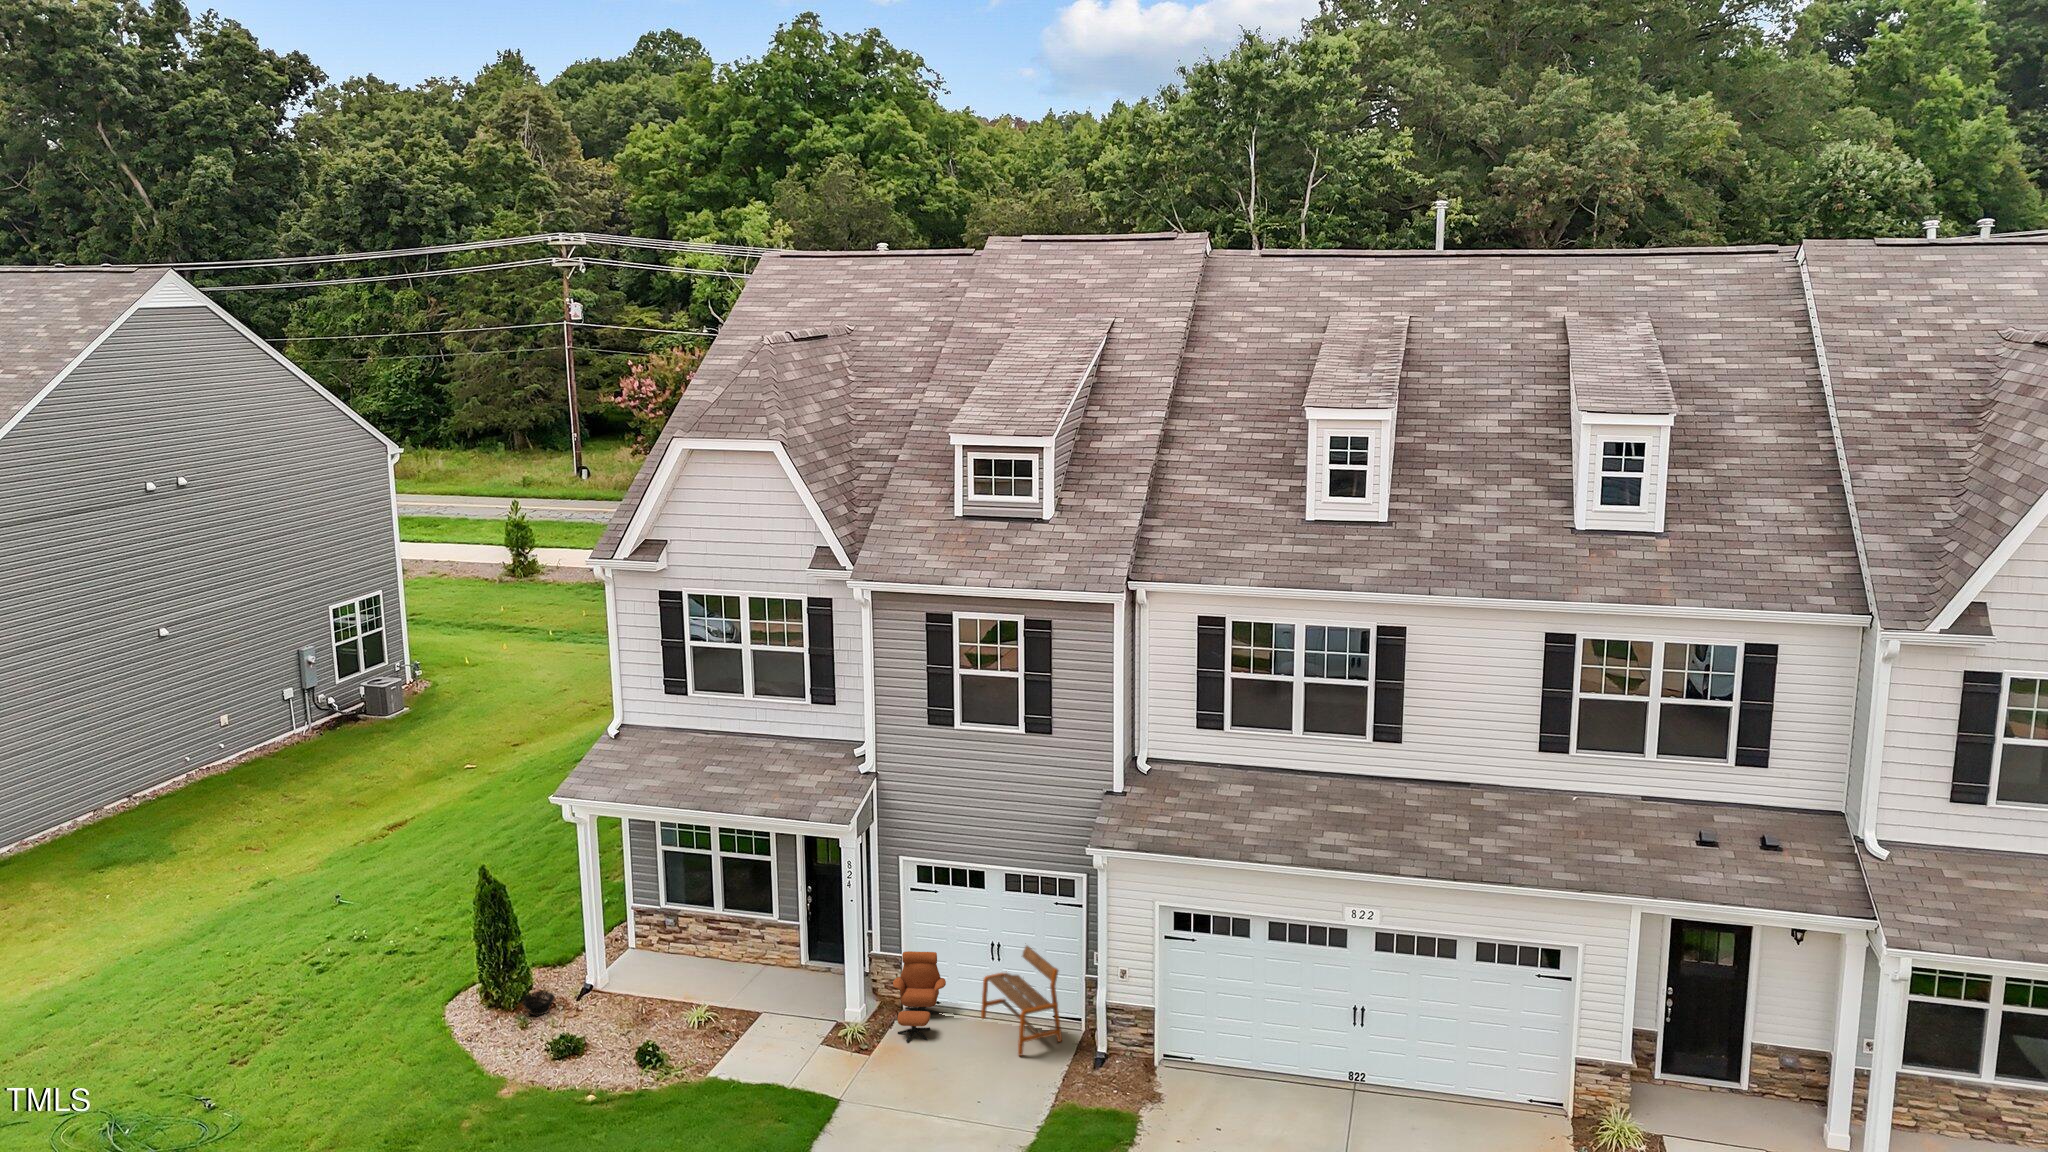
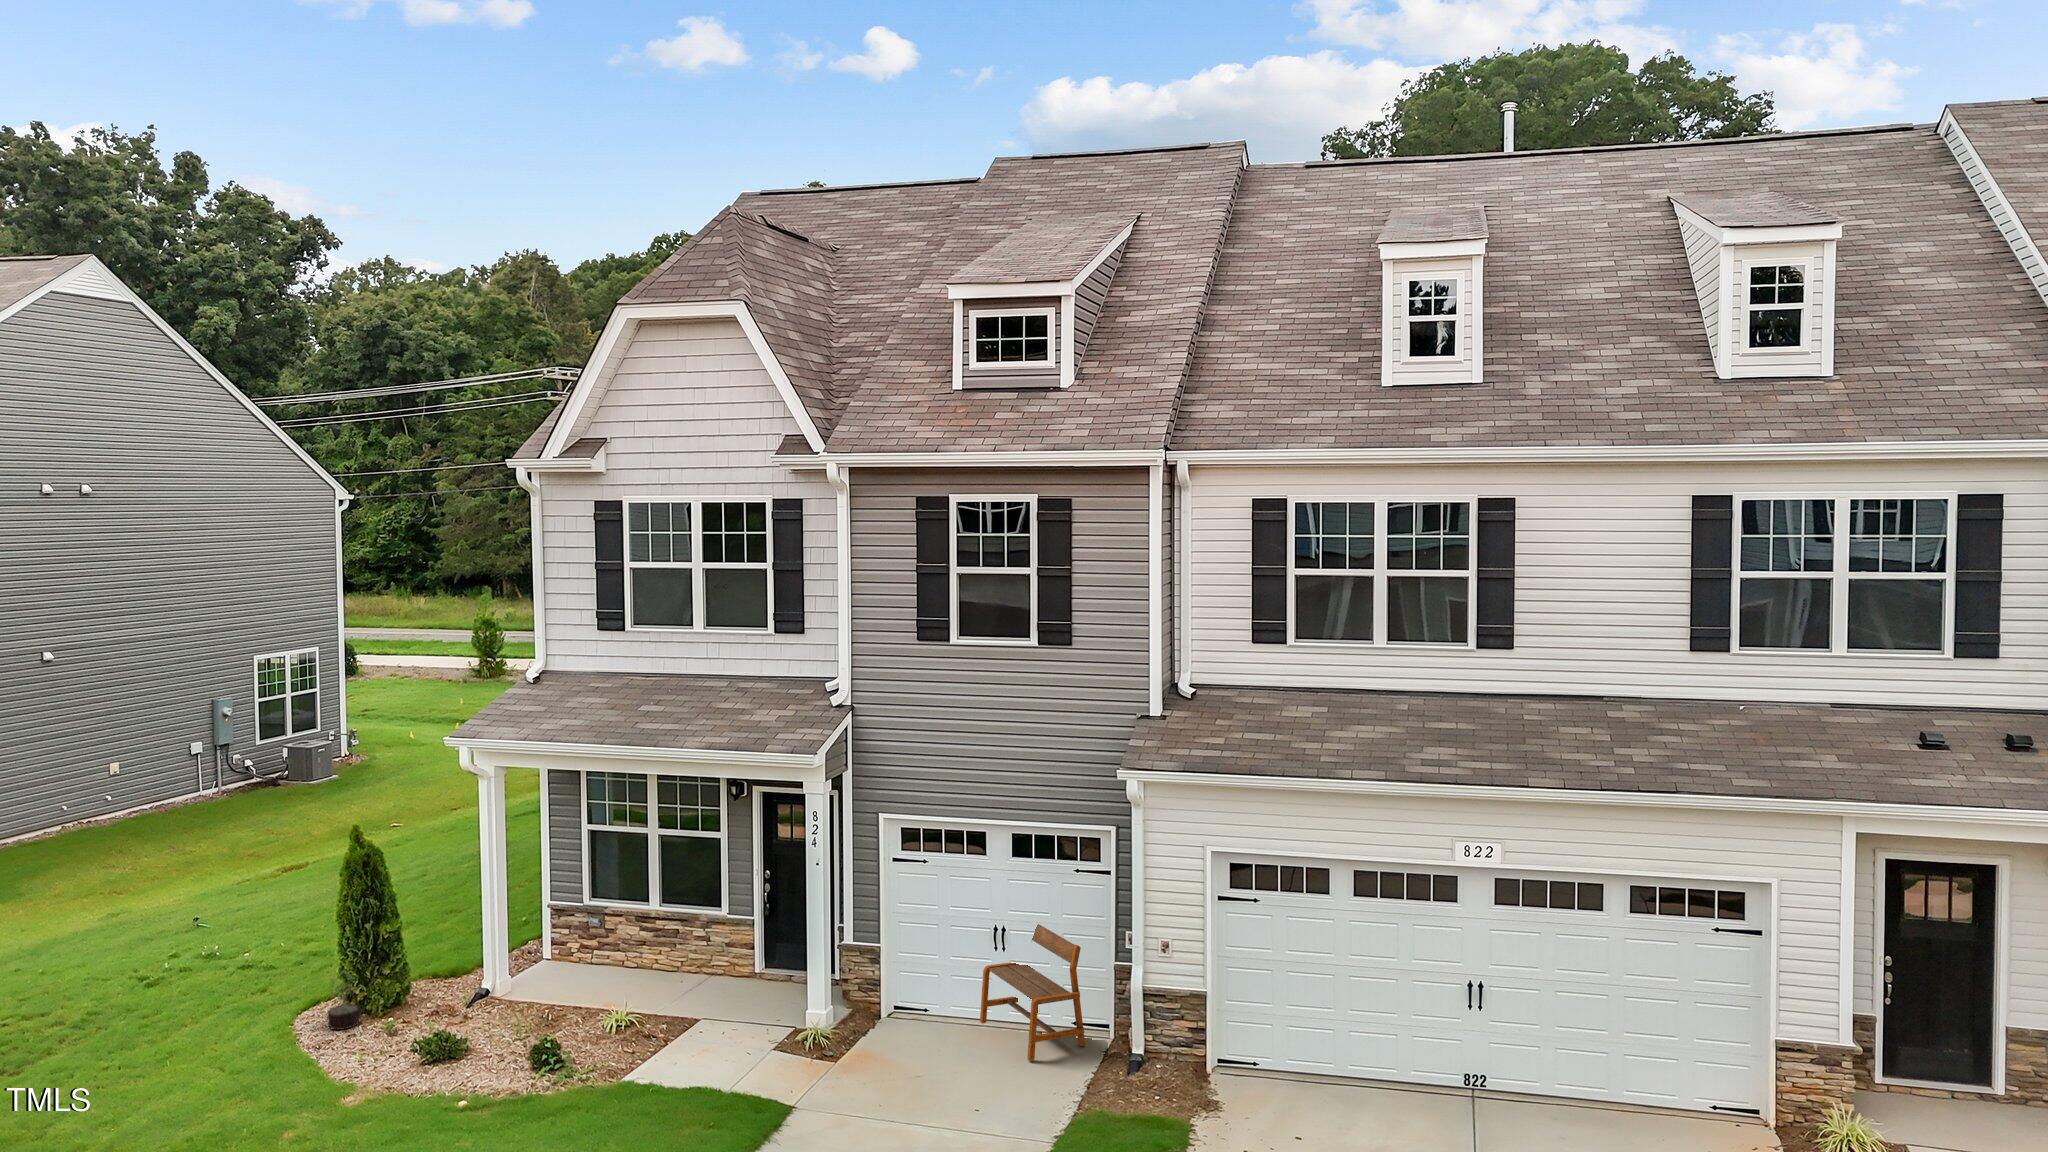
lounge chair: present [893,951,946,1042] -> none [868,936,935,1046]
decorative plant: none [472,979,498,1026] -> present [327,971,361,1030]
basket: present [523,990,555,1017] -> none [393,979,437,1021]

